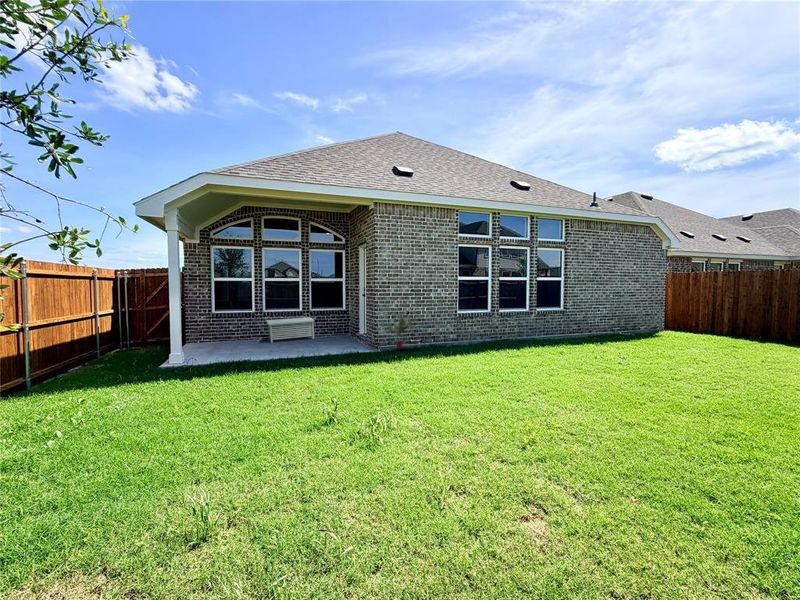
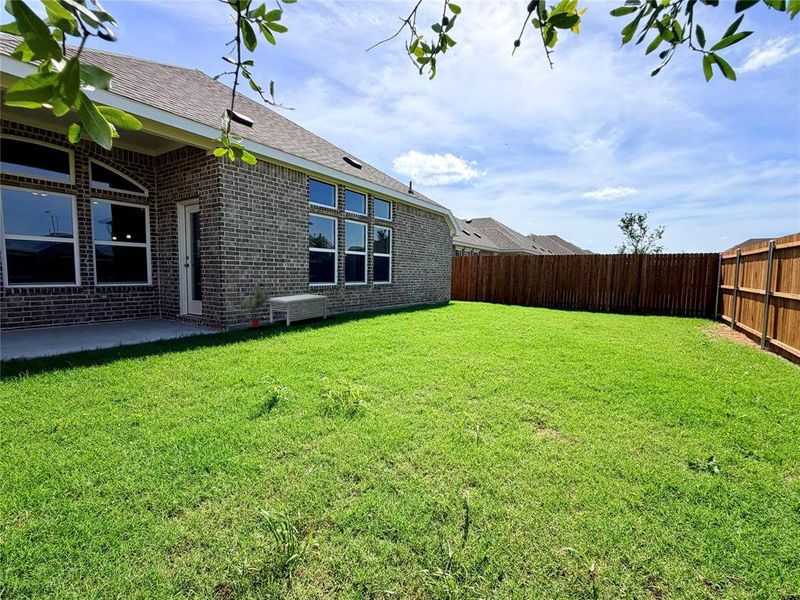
storage bench: present [267,317,314,343] -> present [268,294,328,325]

